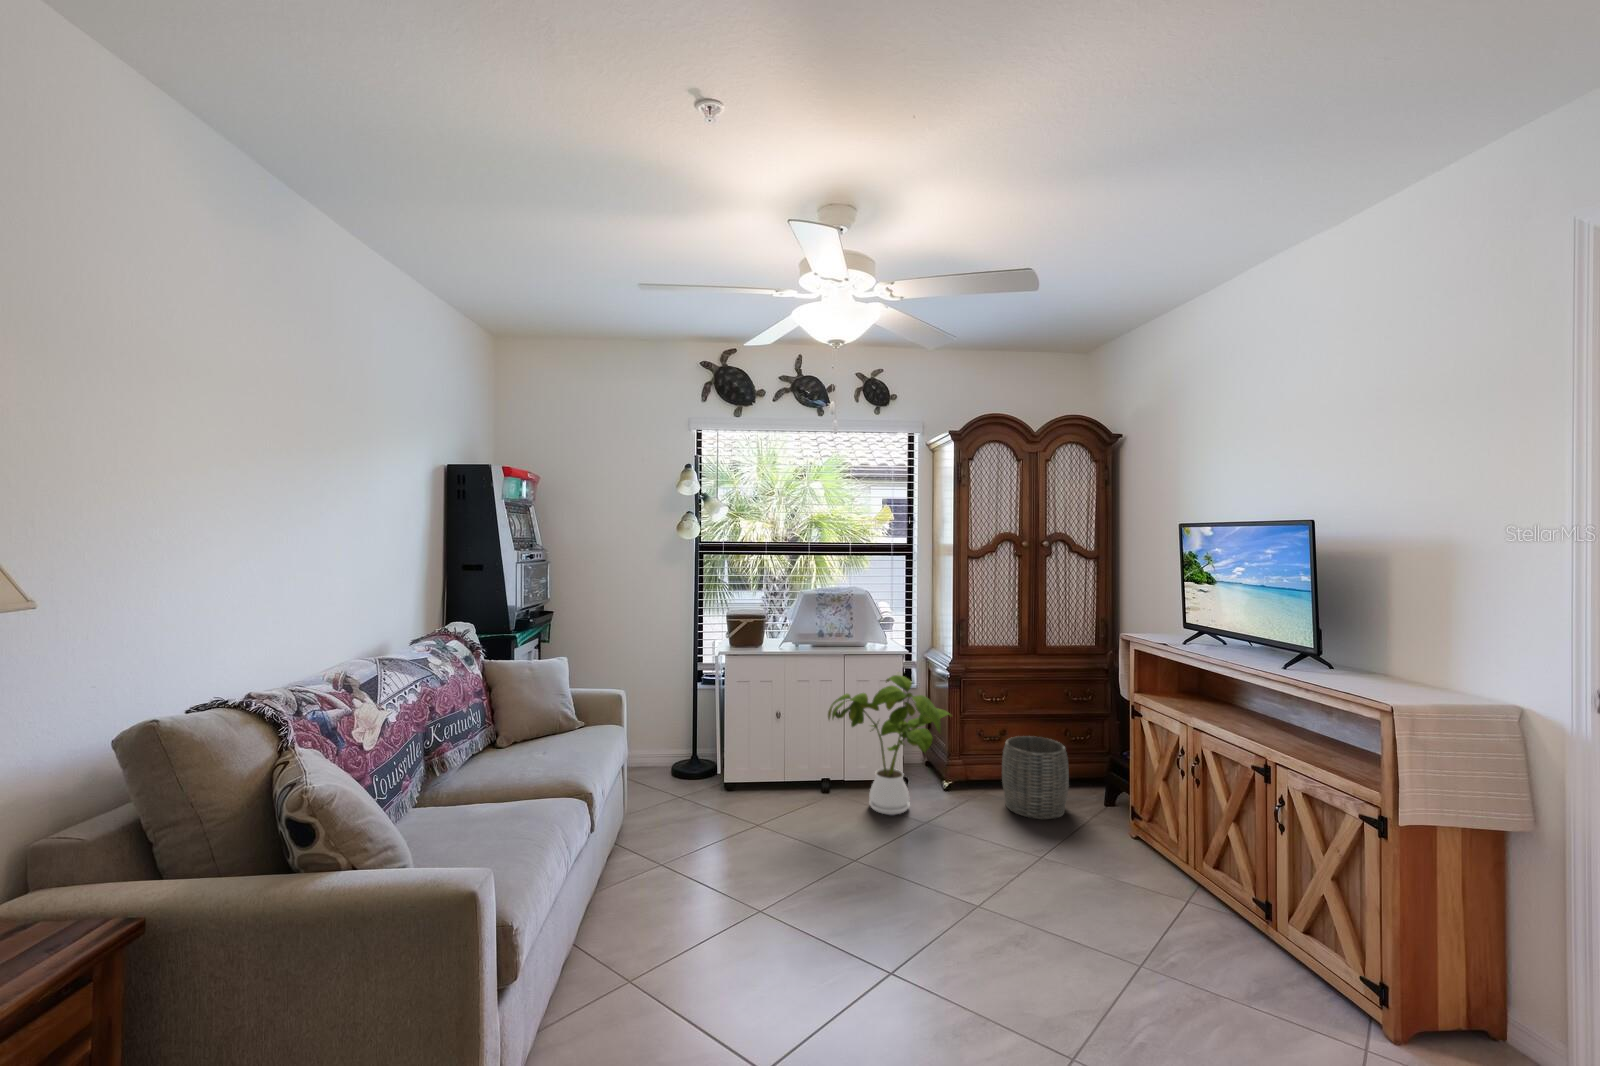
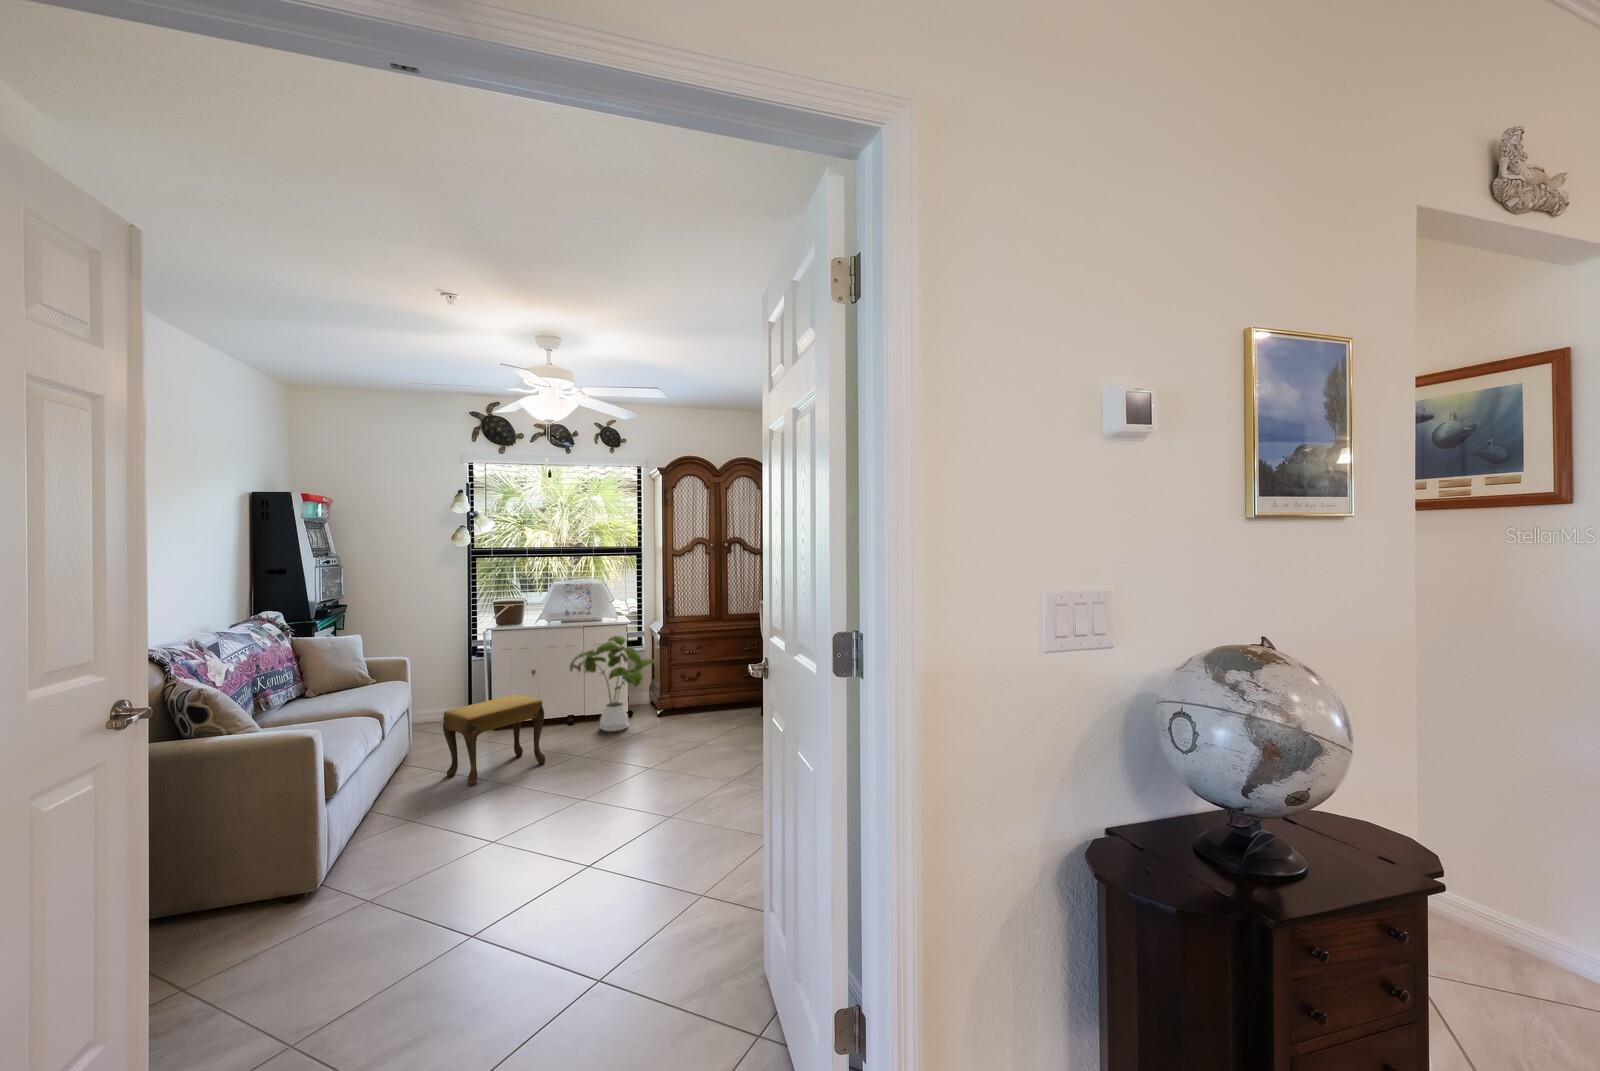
woven basket: present [1002,736,1069,819] -> none [693,674,735,724]
footstool: none [670,759,810,911] -> present [443,694,545,786]

